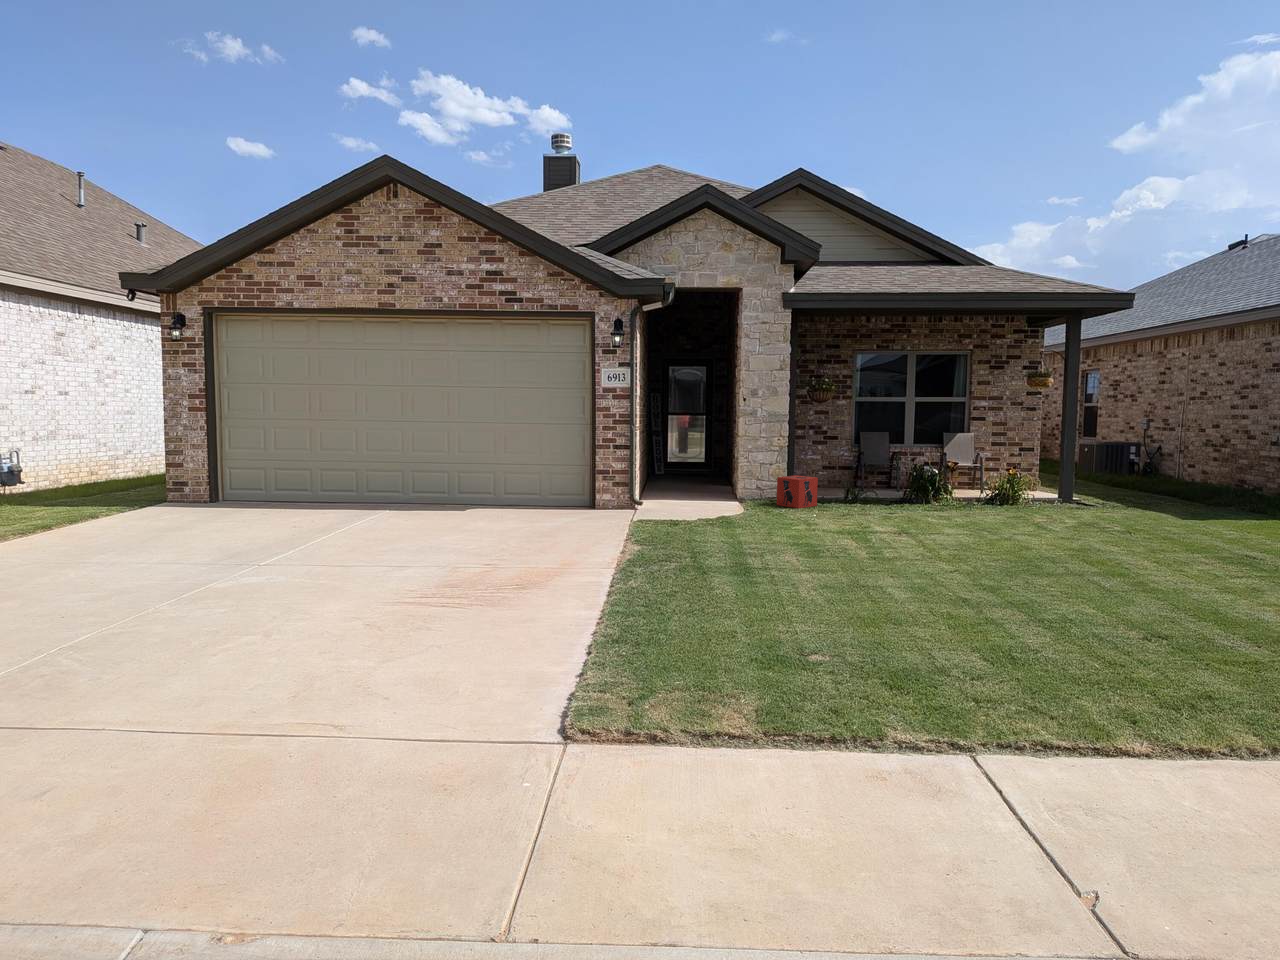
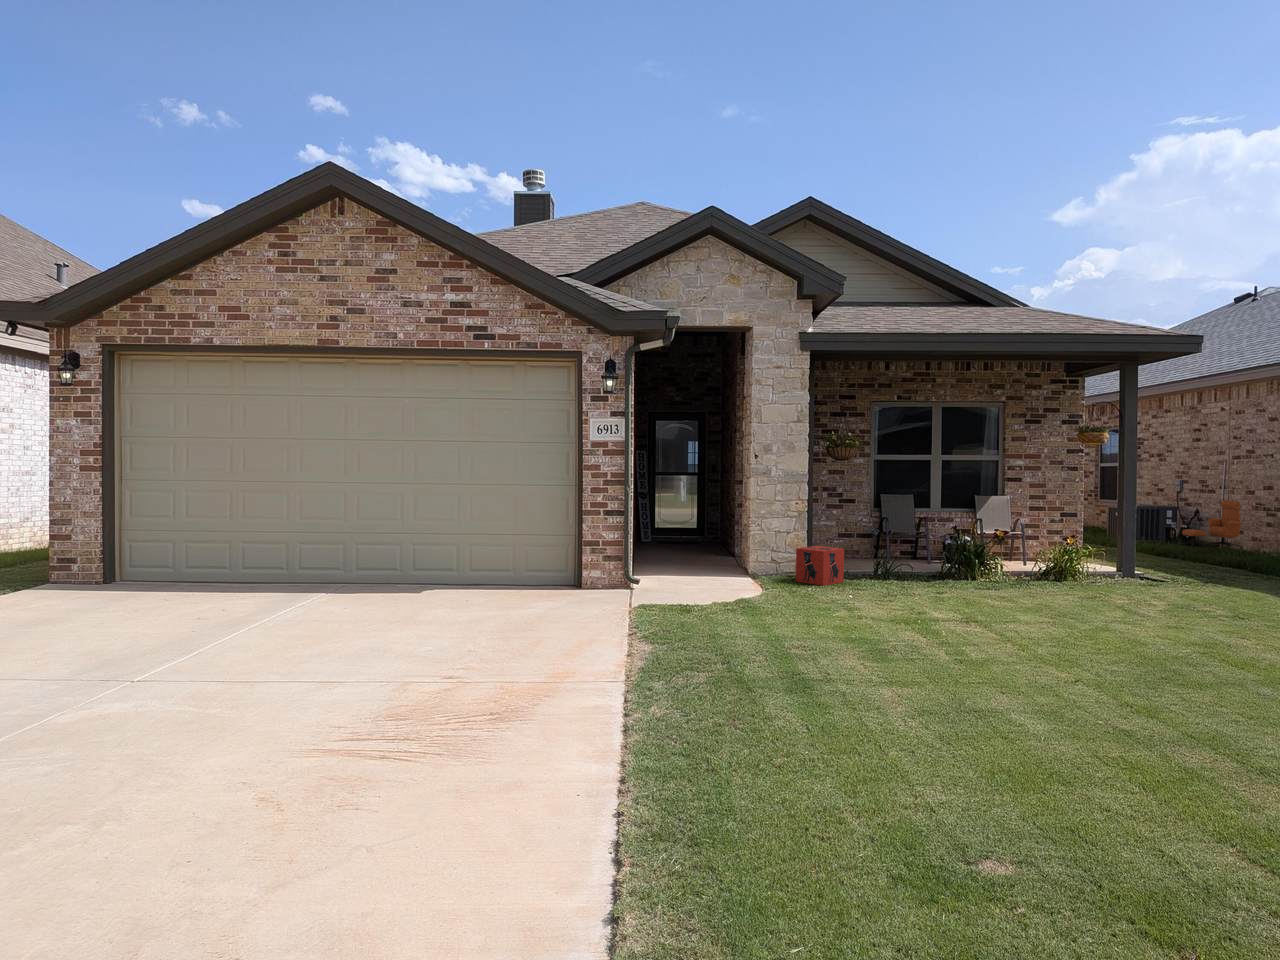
lounge chair: none [1137,438,1193,479] -> present [1180,500,1242,547]

